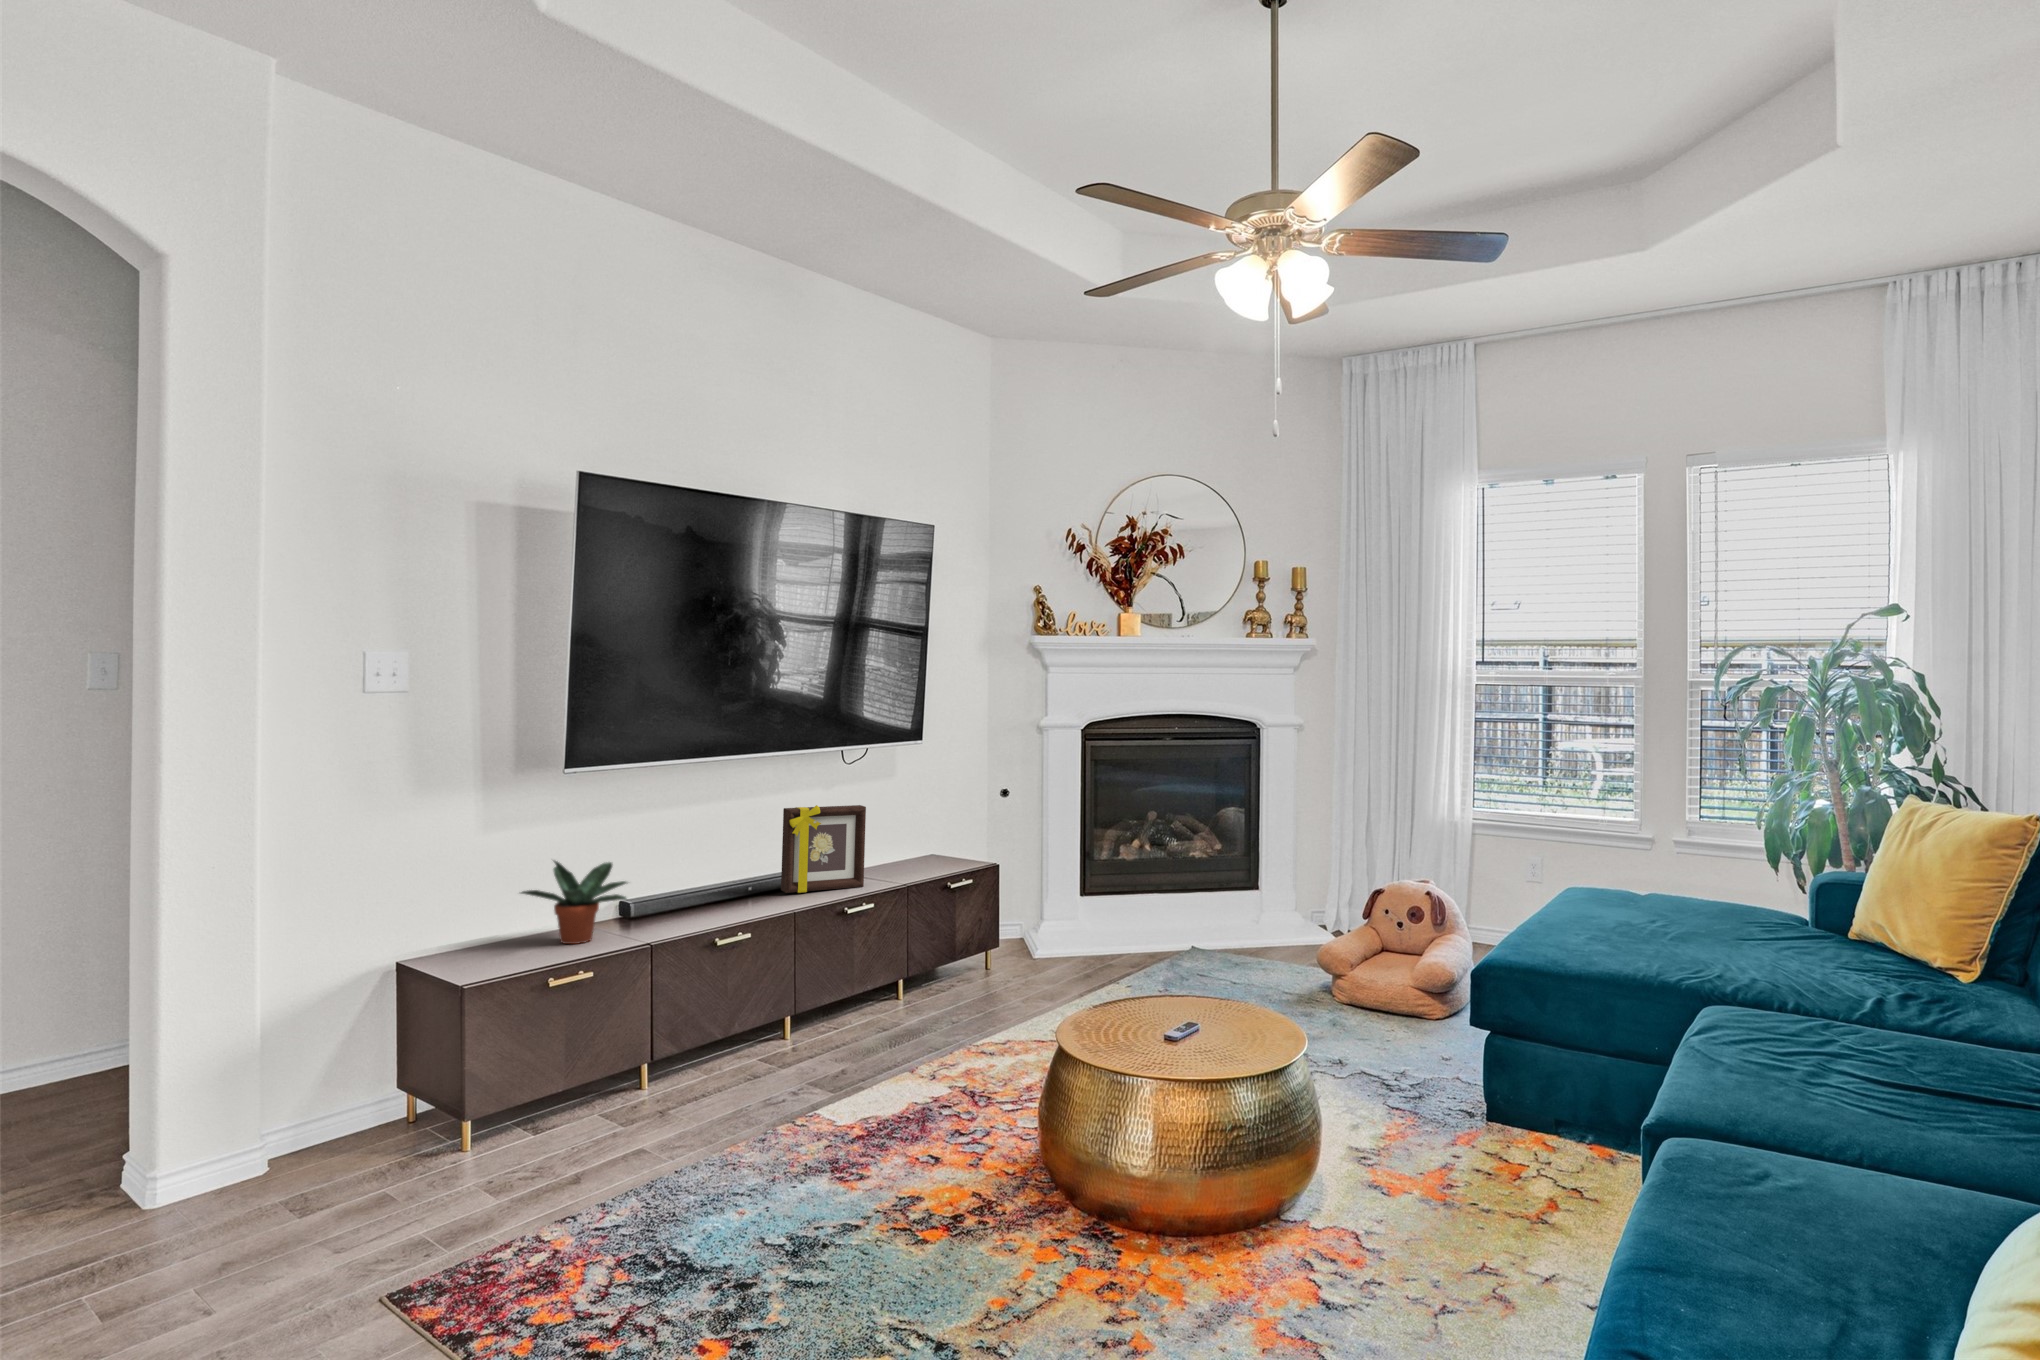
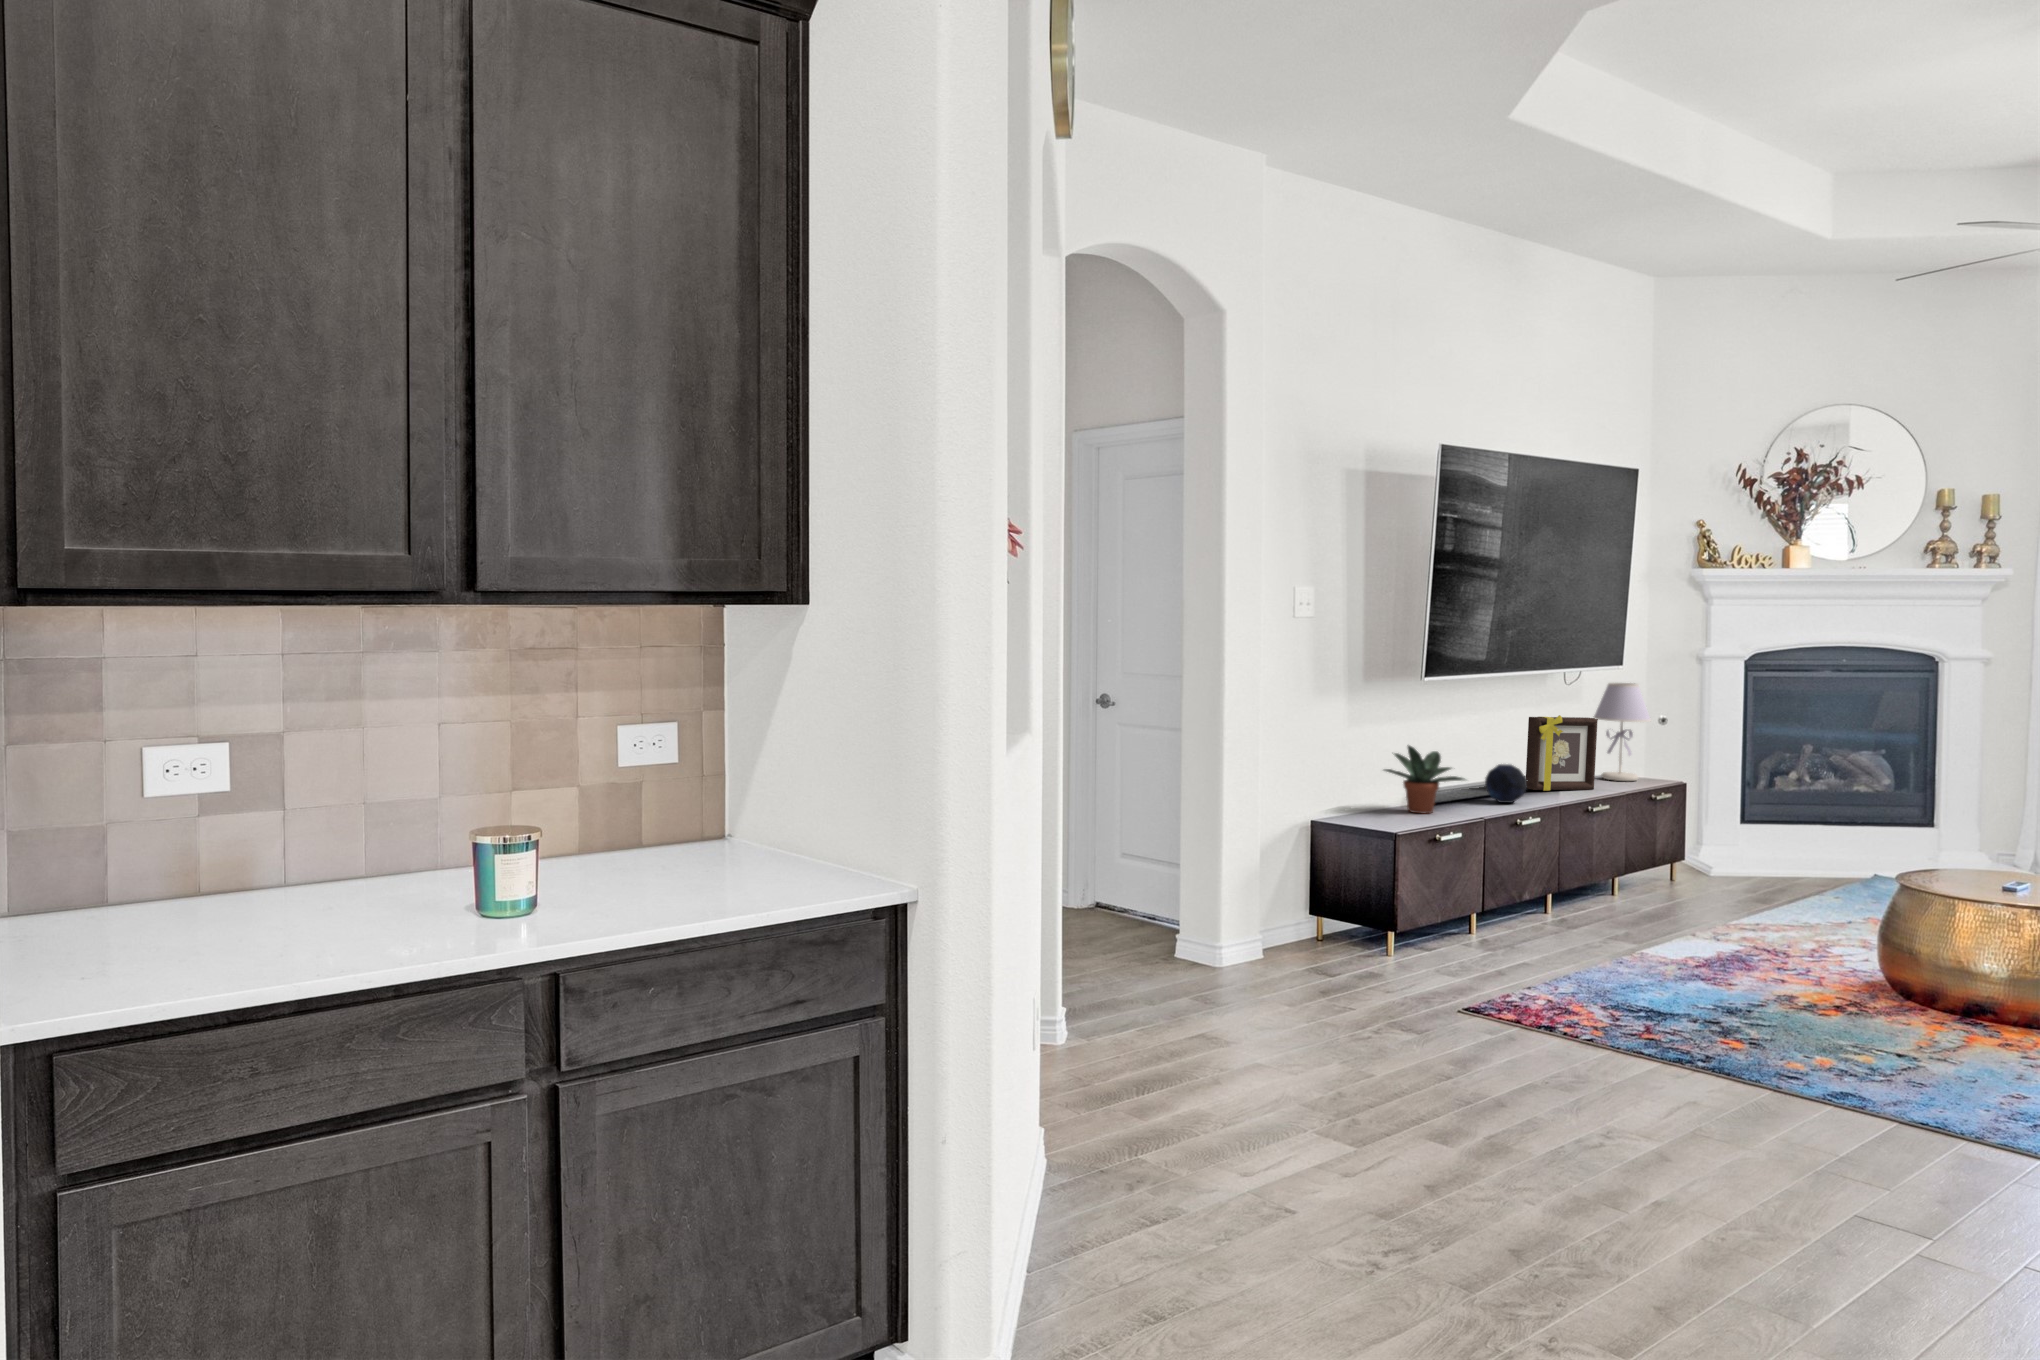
table lamp: none [891,762,949,871] -> present [1594,683,1650,781]
decorative orb: none [693,870,743,917] -> present [1485,764,1526,803]

